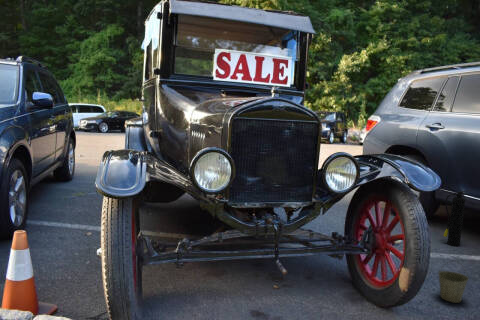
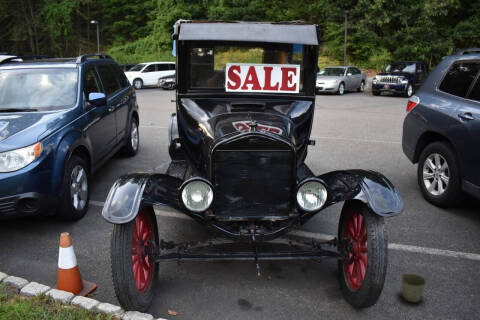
fire extinguisher: present [443,190,471,246] -> none [445,191,474,242]

